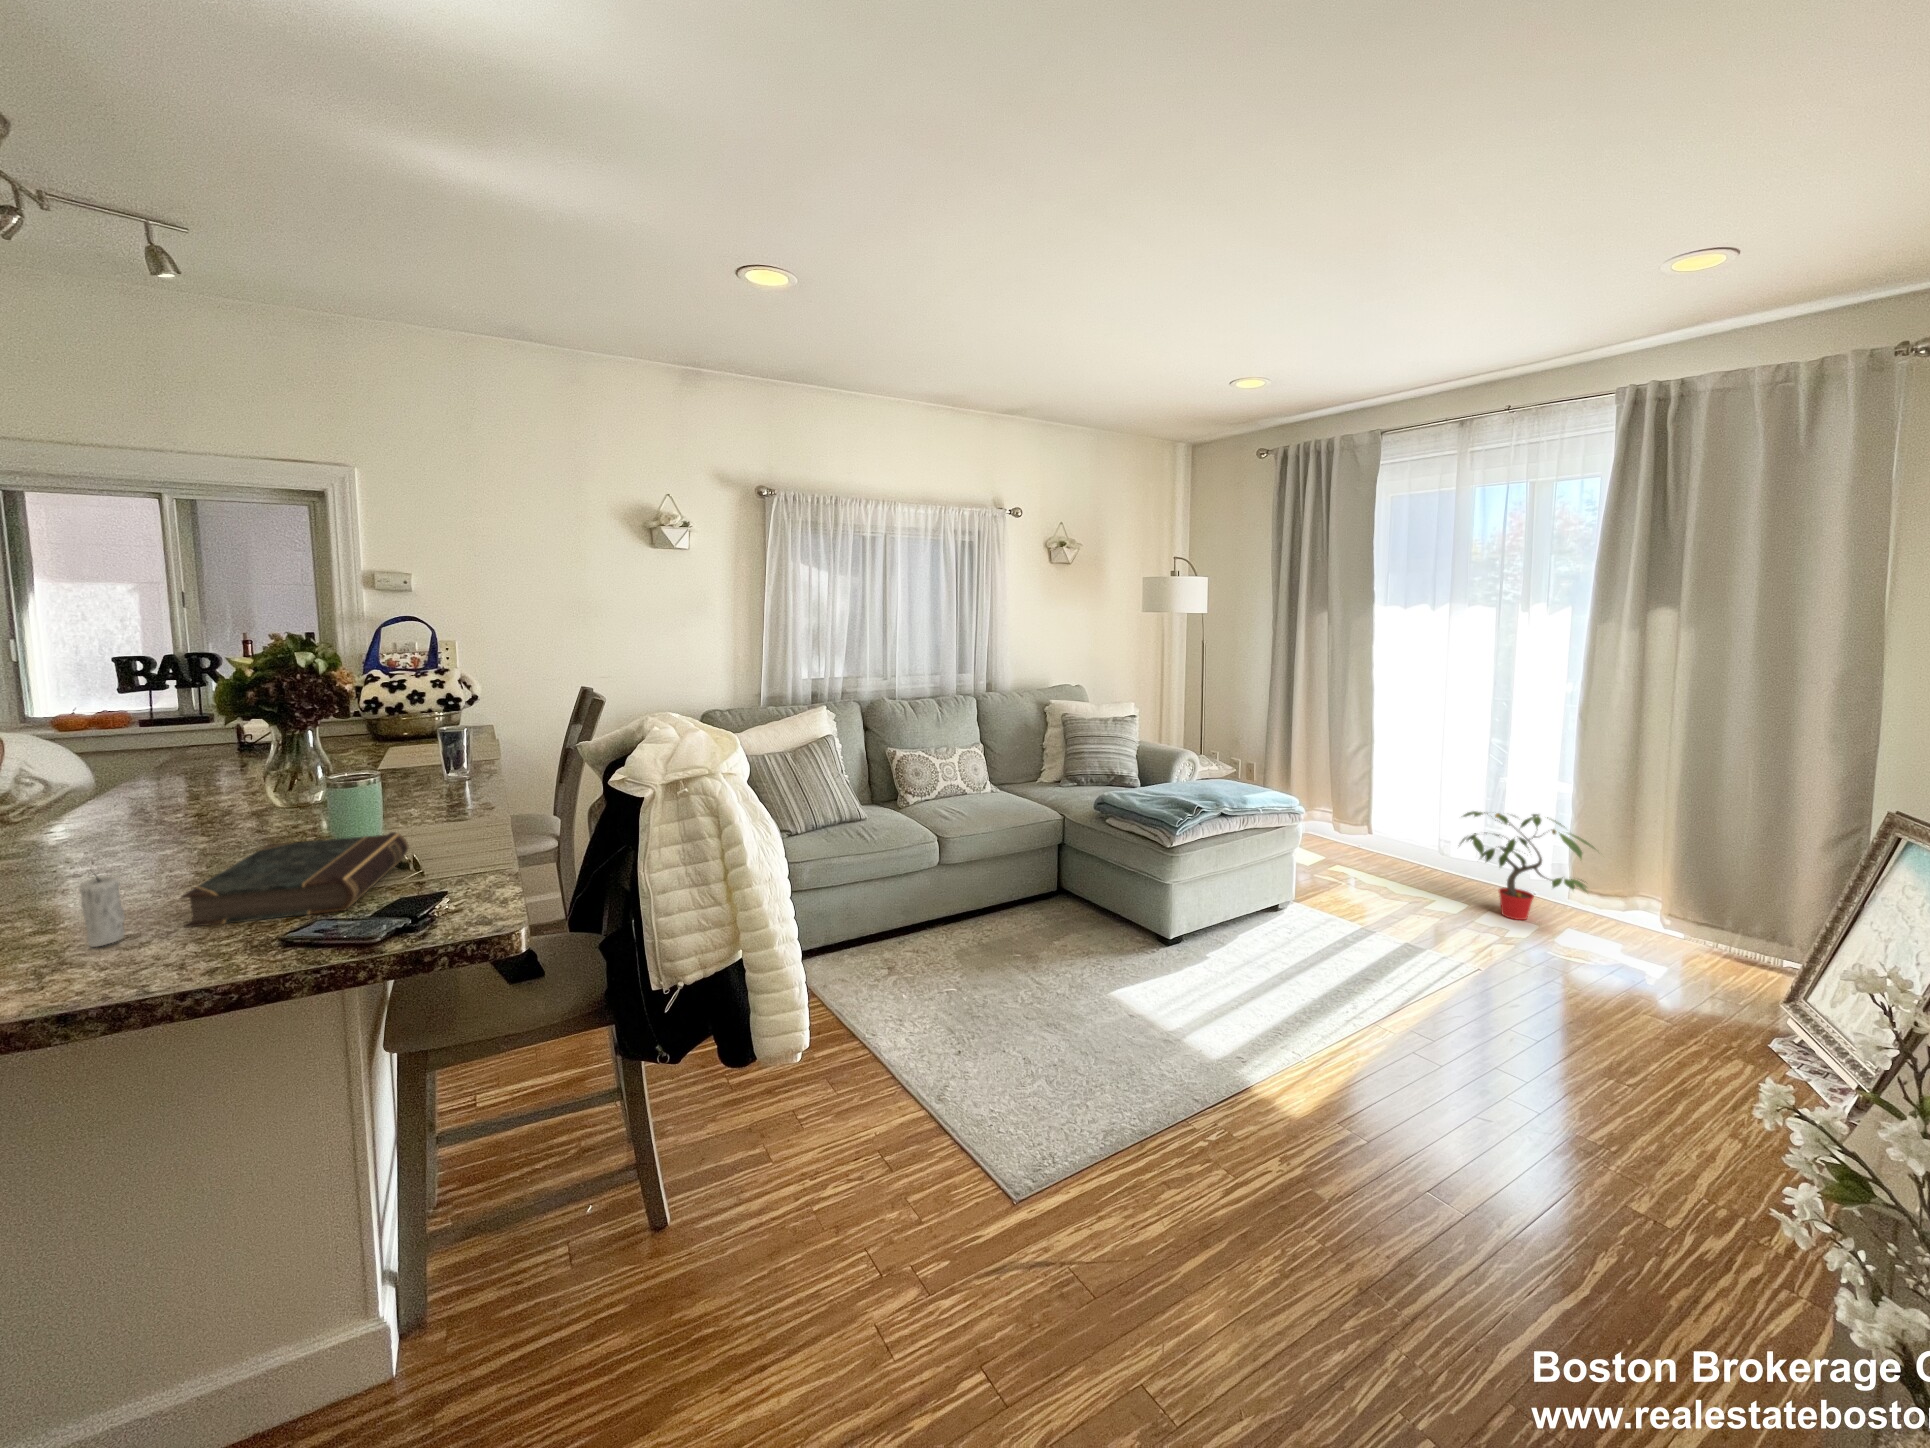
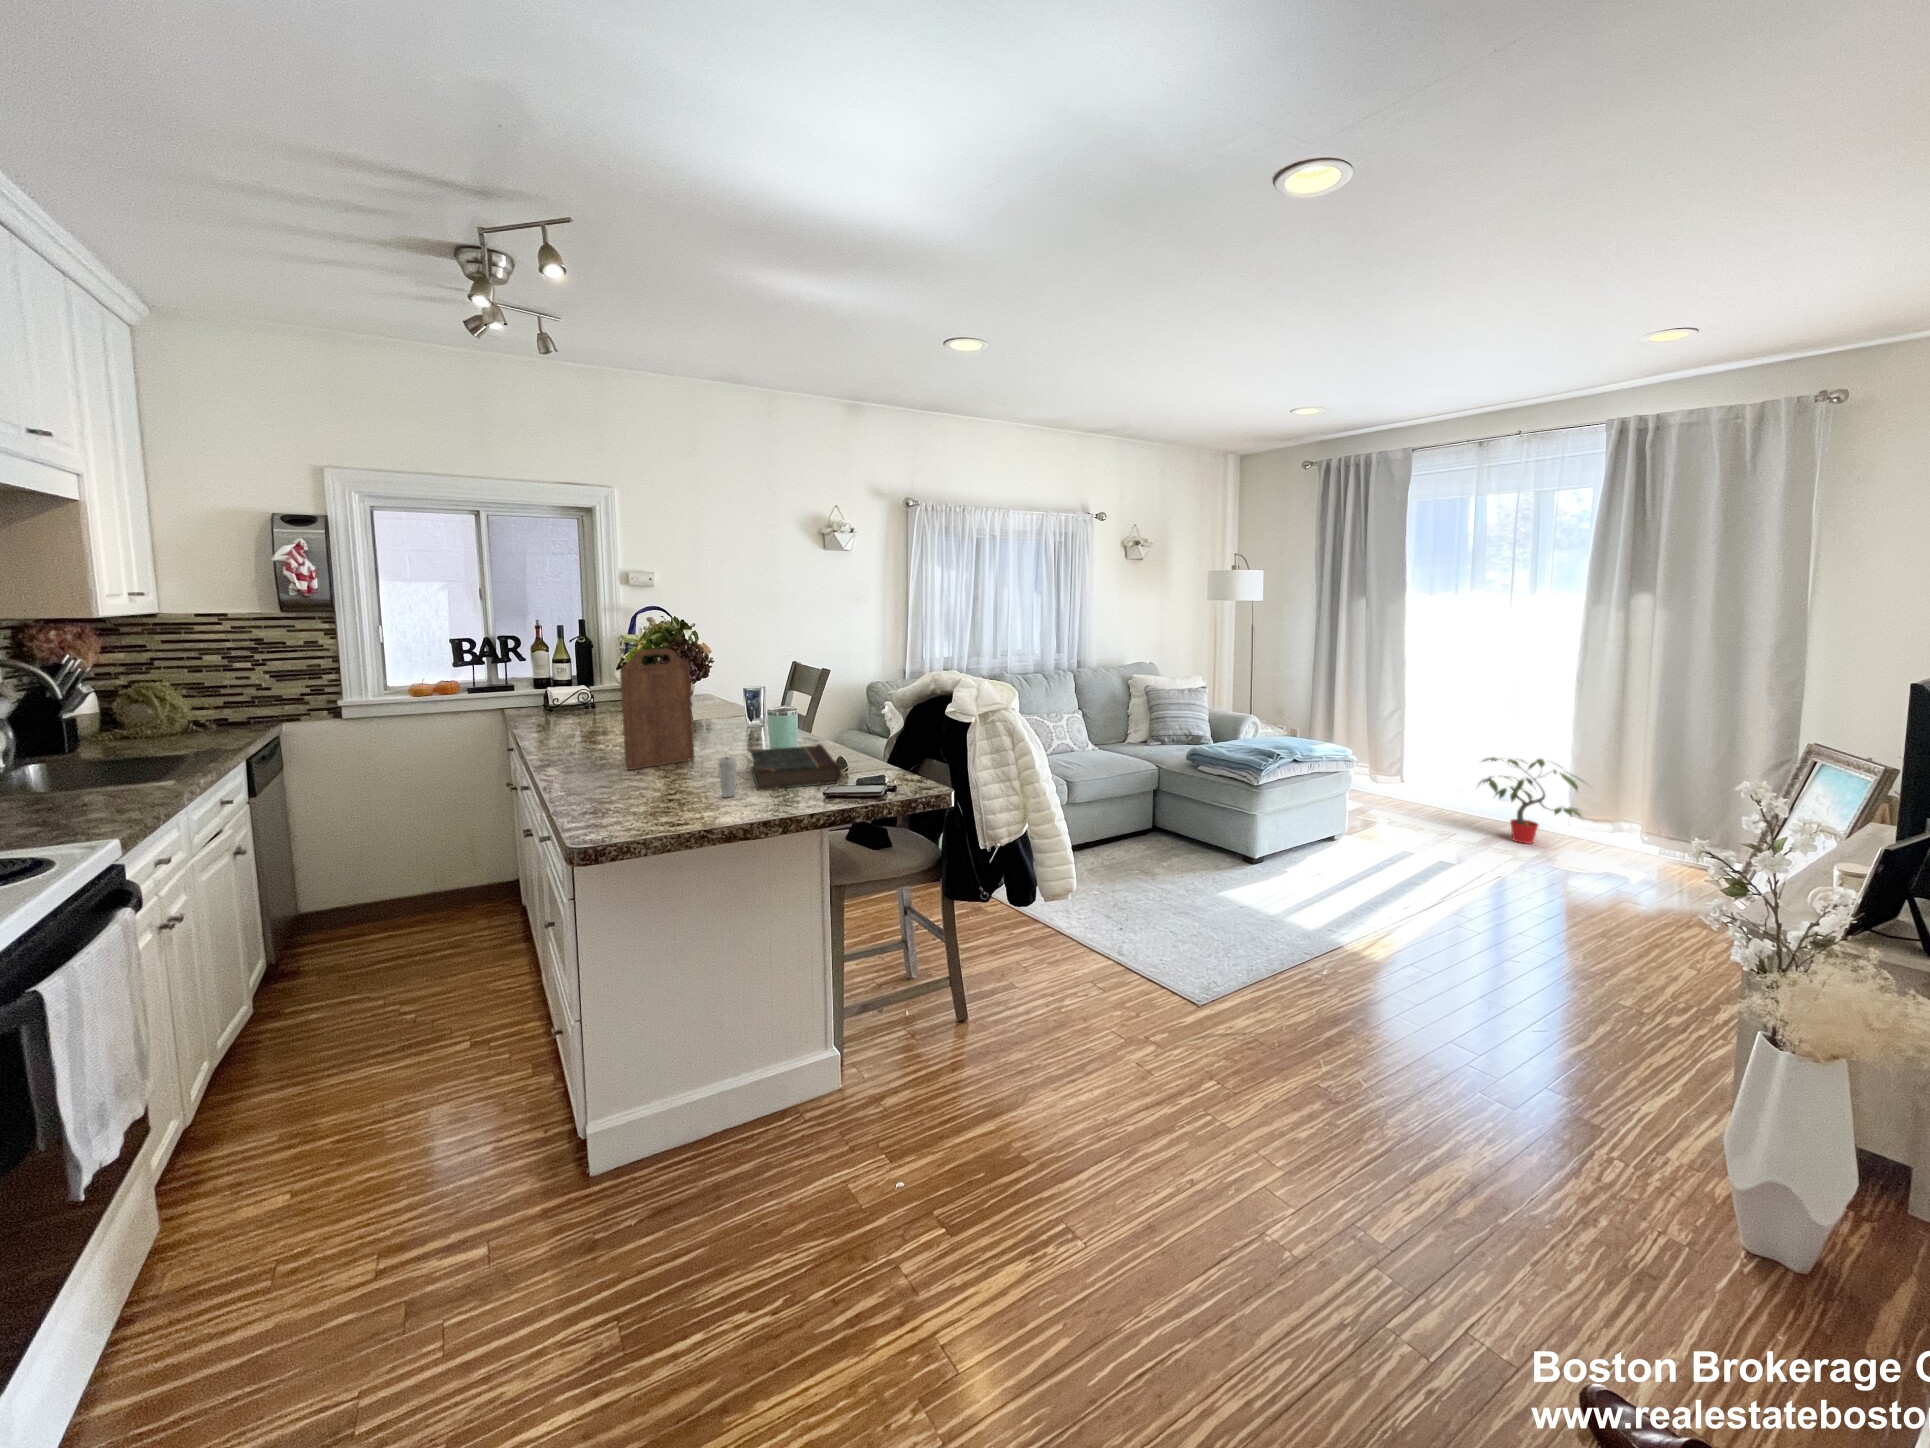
cutting board: none [57,685,225,874] -> present [620,648,694,770]

